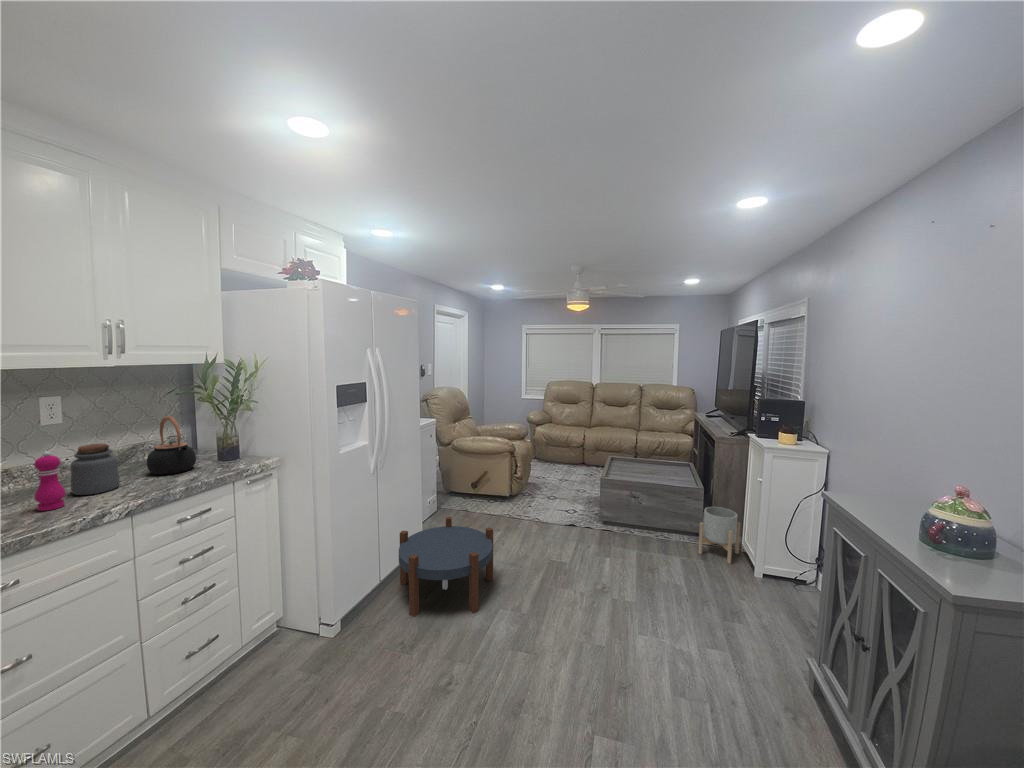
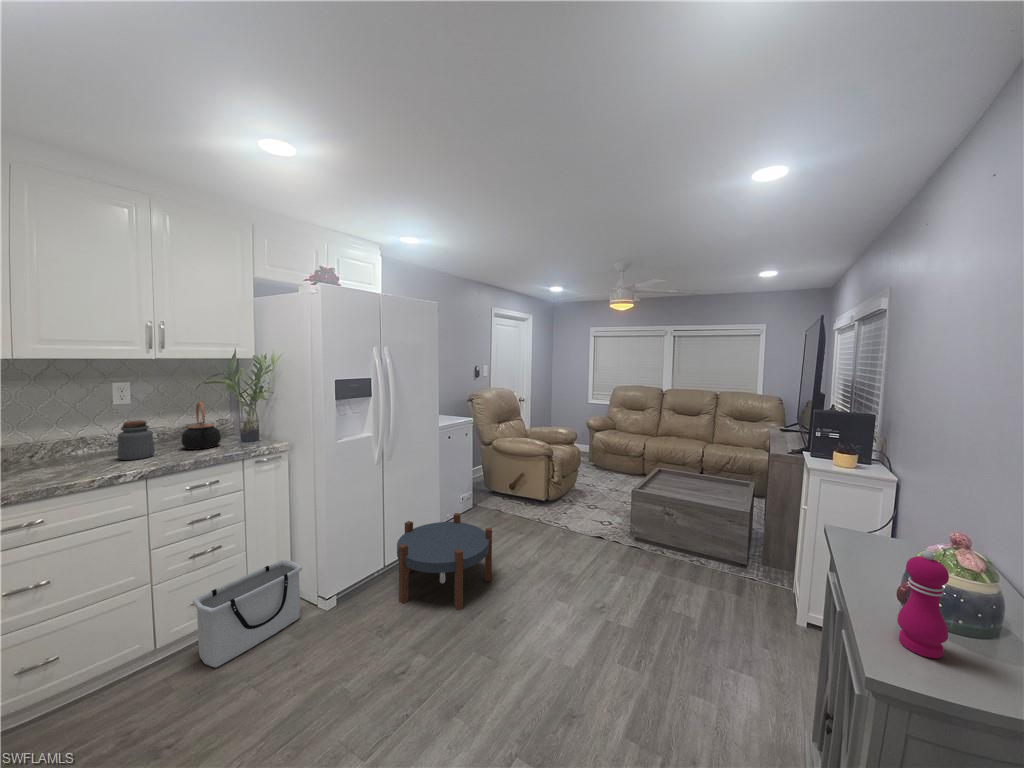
pepper mill: present [35,451,66,511] -> present [897,551,949,658]
planter: present [699,507,740,564] -> none [735,534,790,605]
storage bin: none [193,590,308,726] -> present [193,560,302,667]

